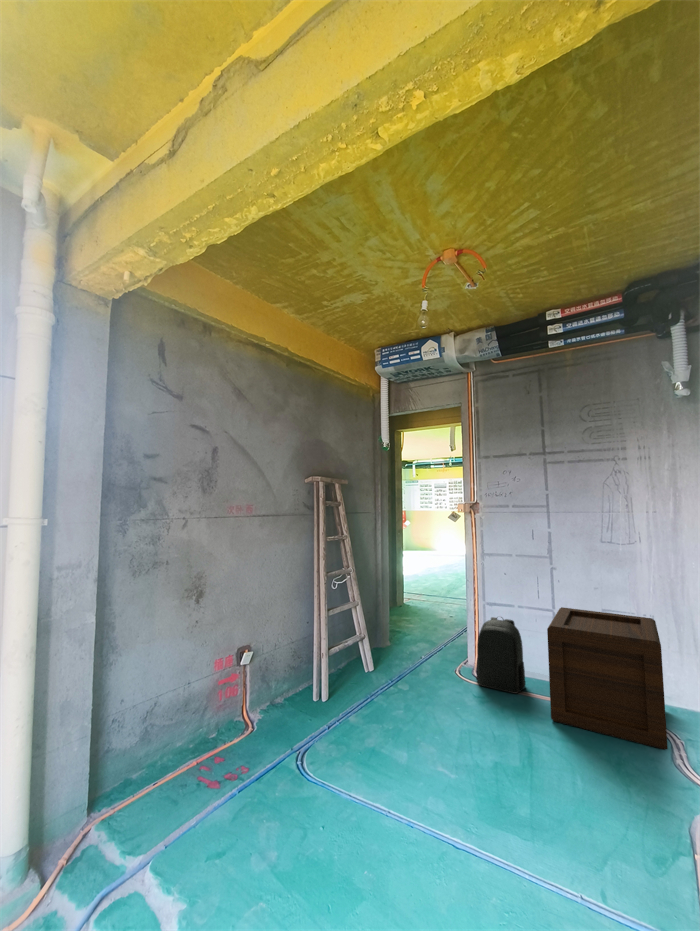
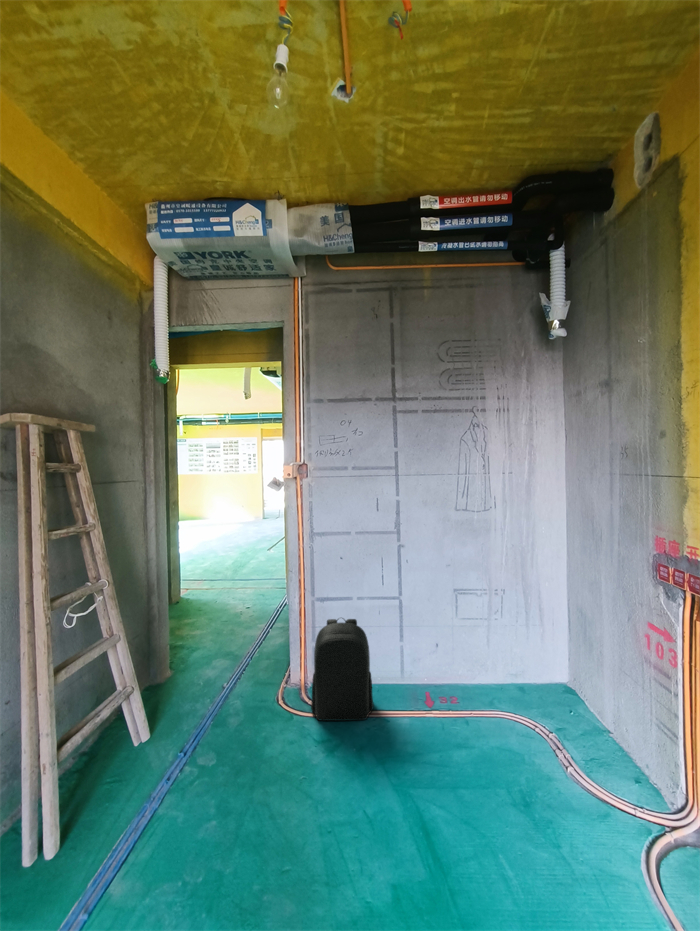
wooden crate: present [547,607,668,750] -> none [409,593,553,756]

